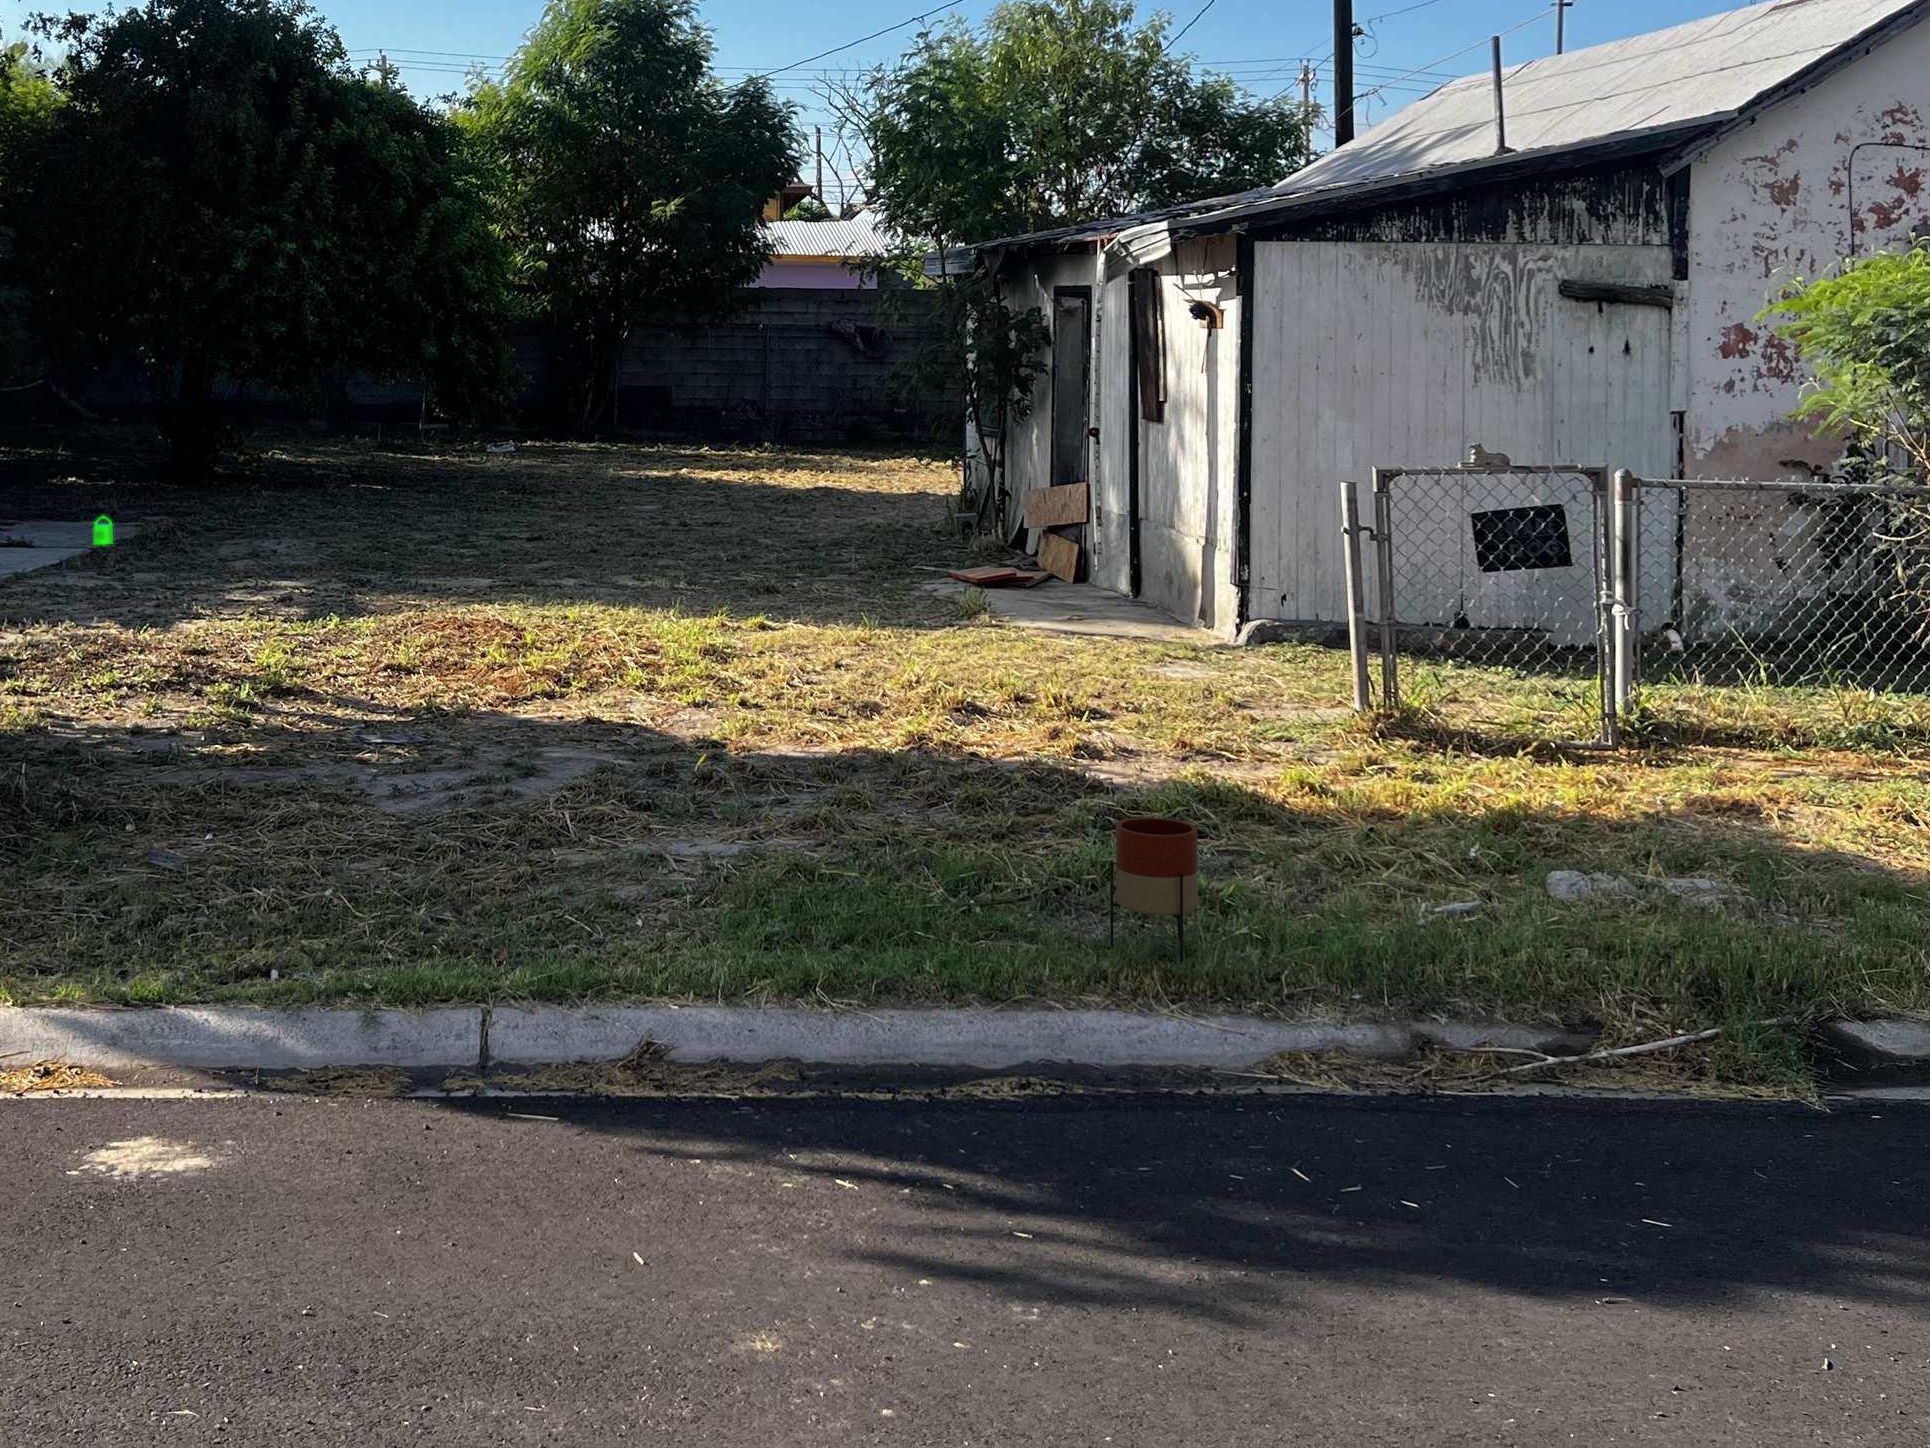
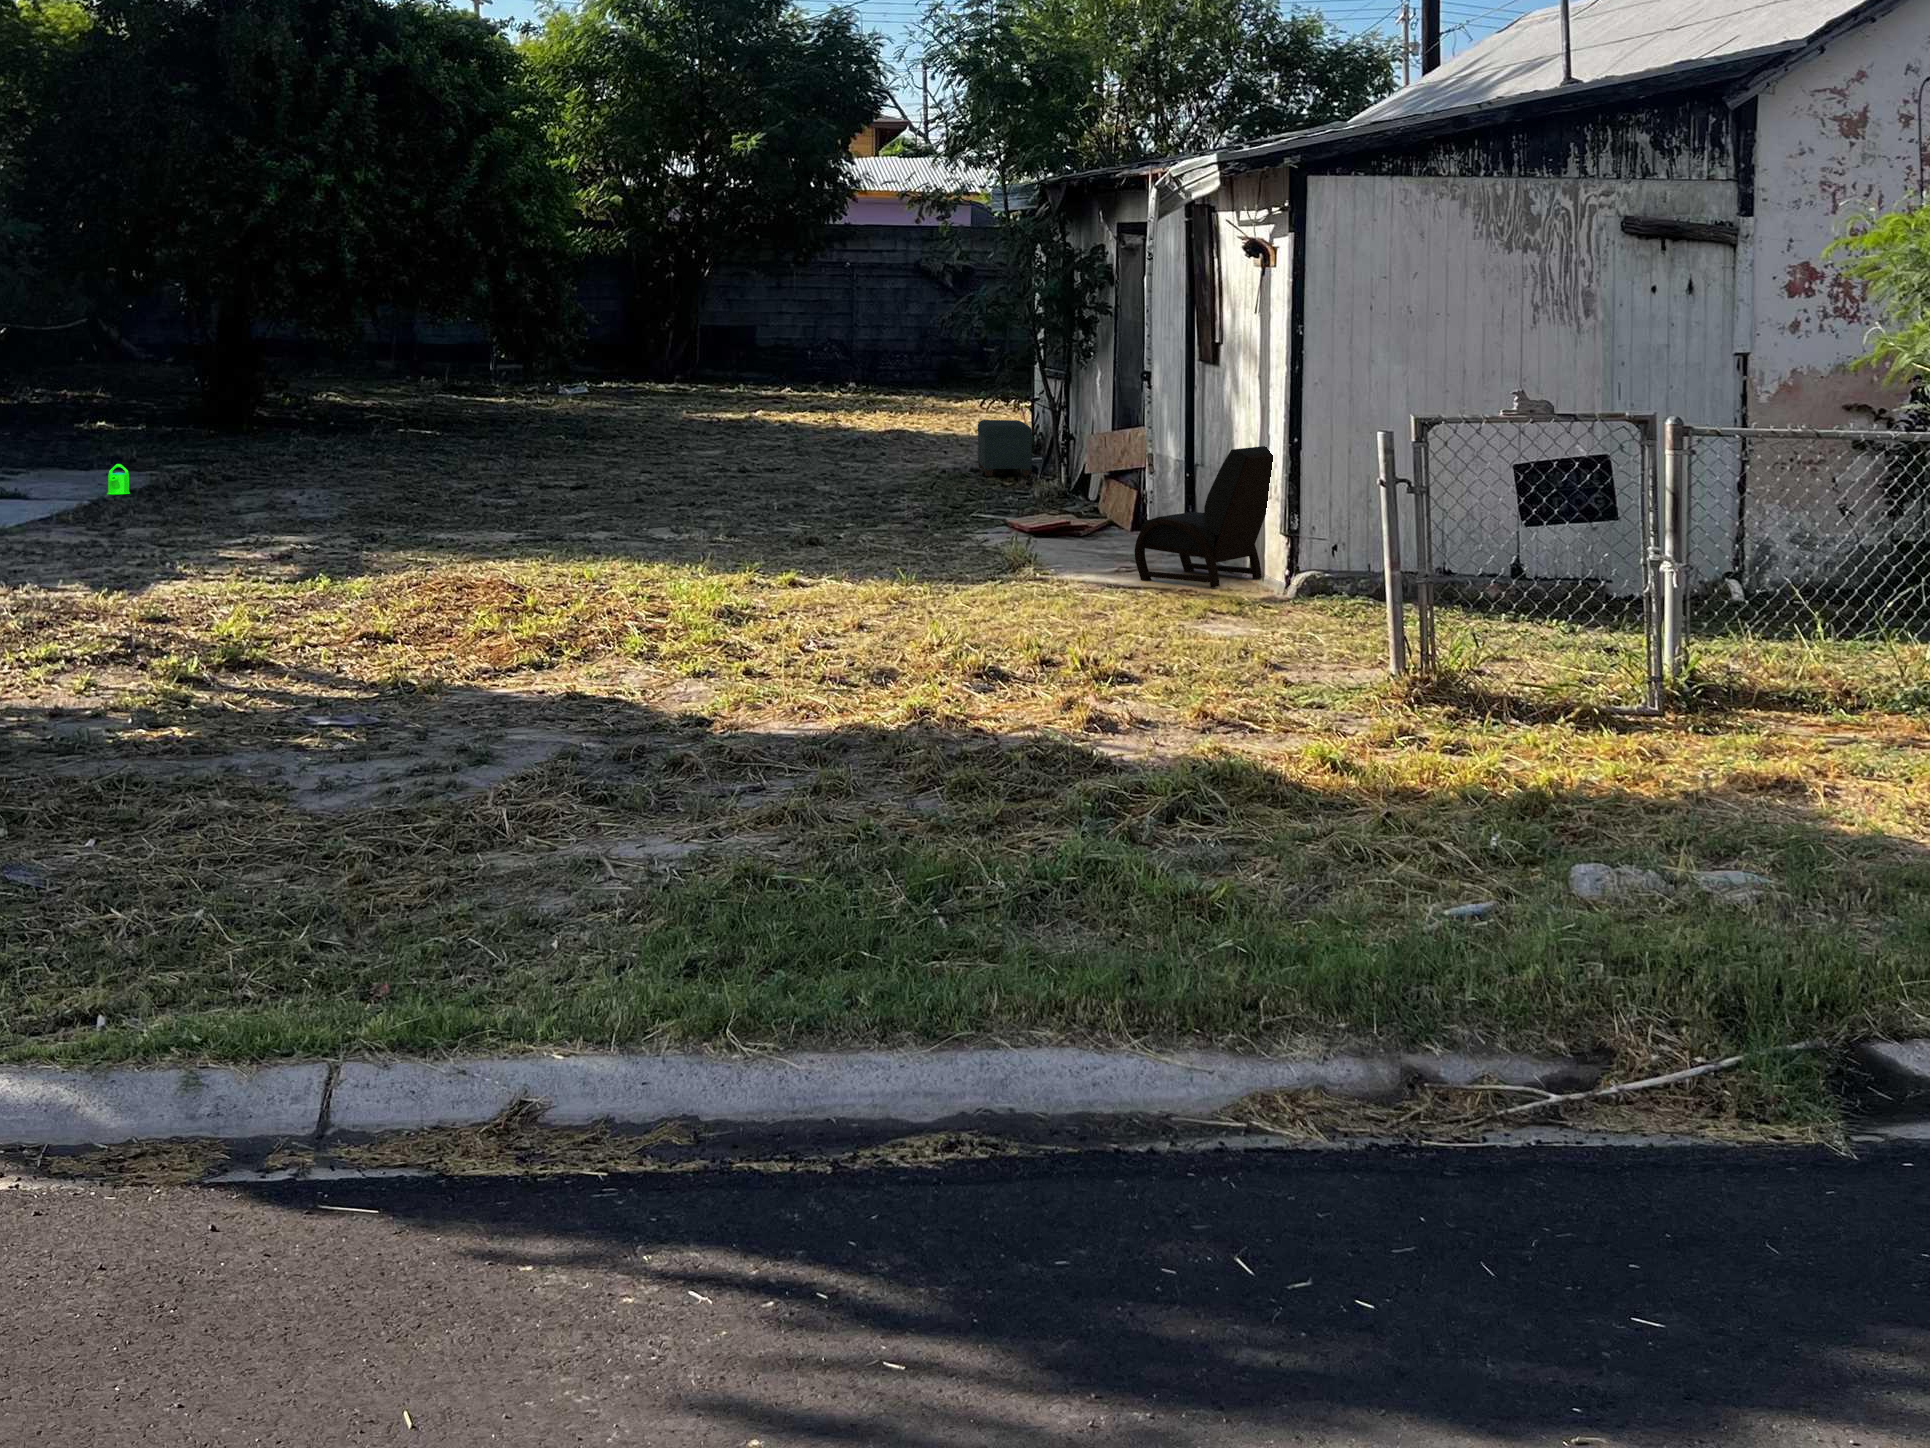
bench: none [910,476,966,531] -> present [977,420,1032,476]
lounge chair: none [1088,500,1236,635] -> present [1135,446,1273,588]
planter: present [1110,817,1198,962] -> none [1071,820,1170,989]

